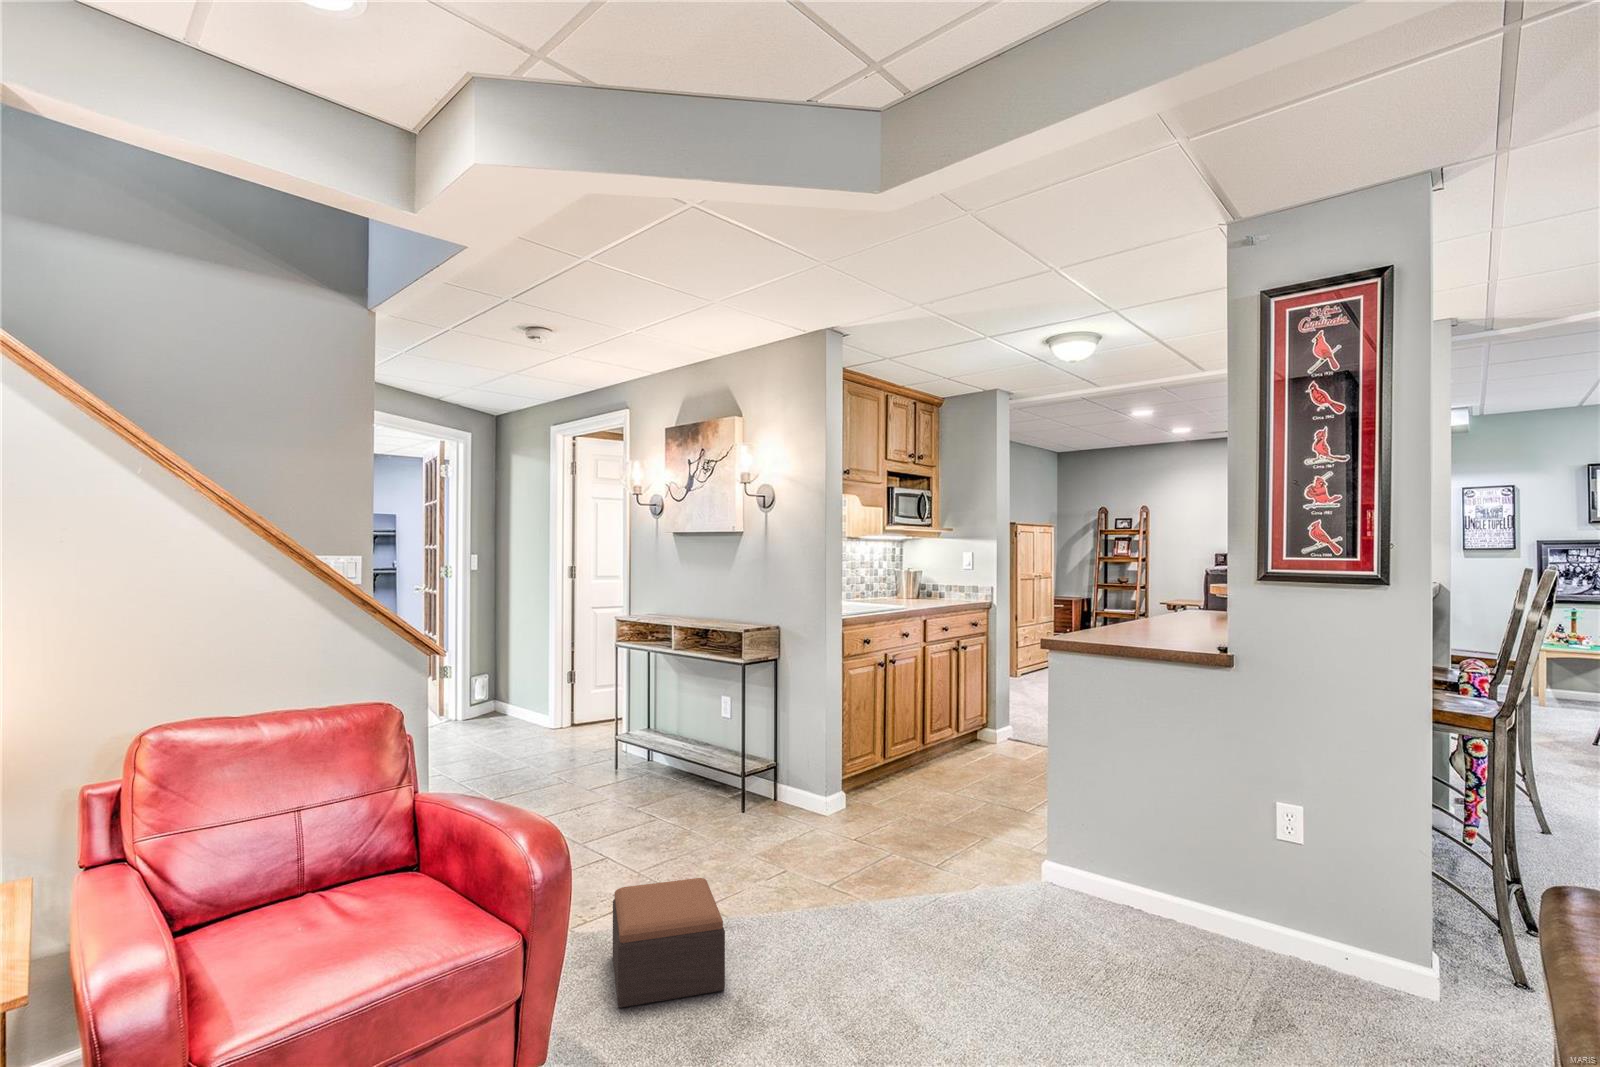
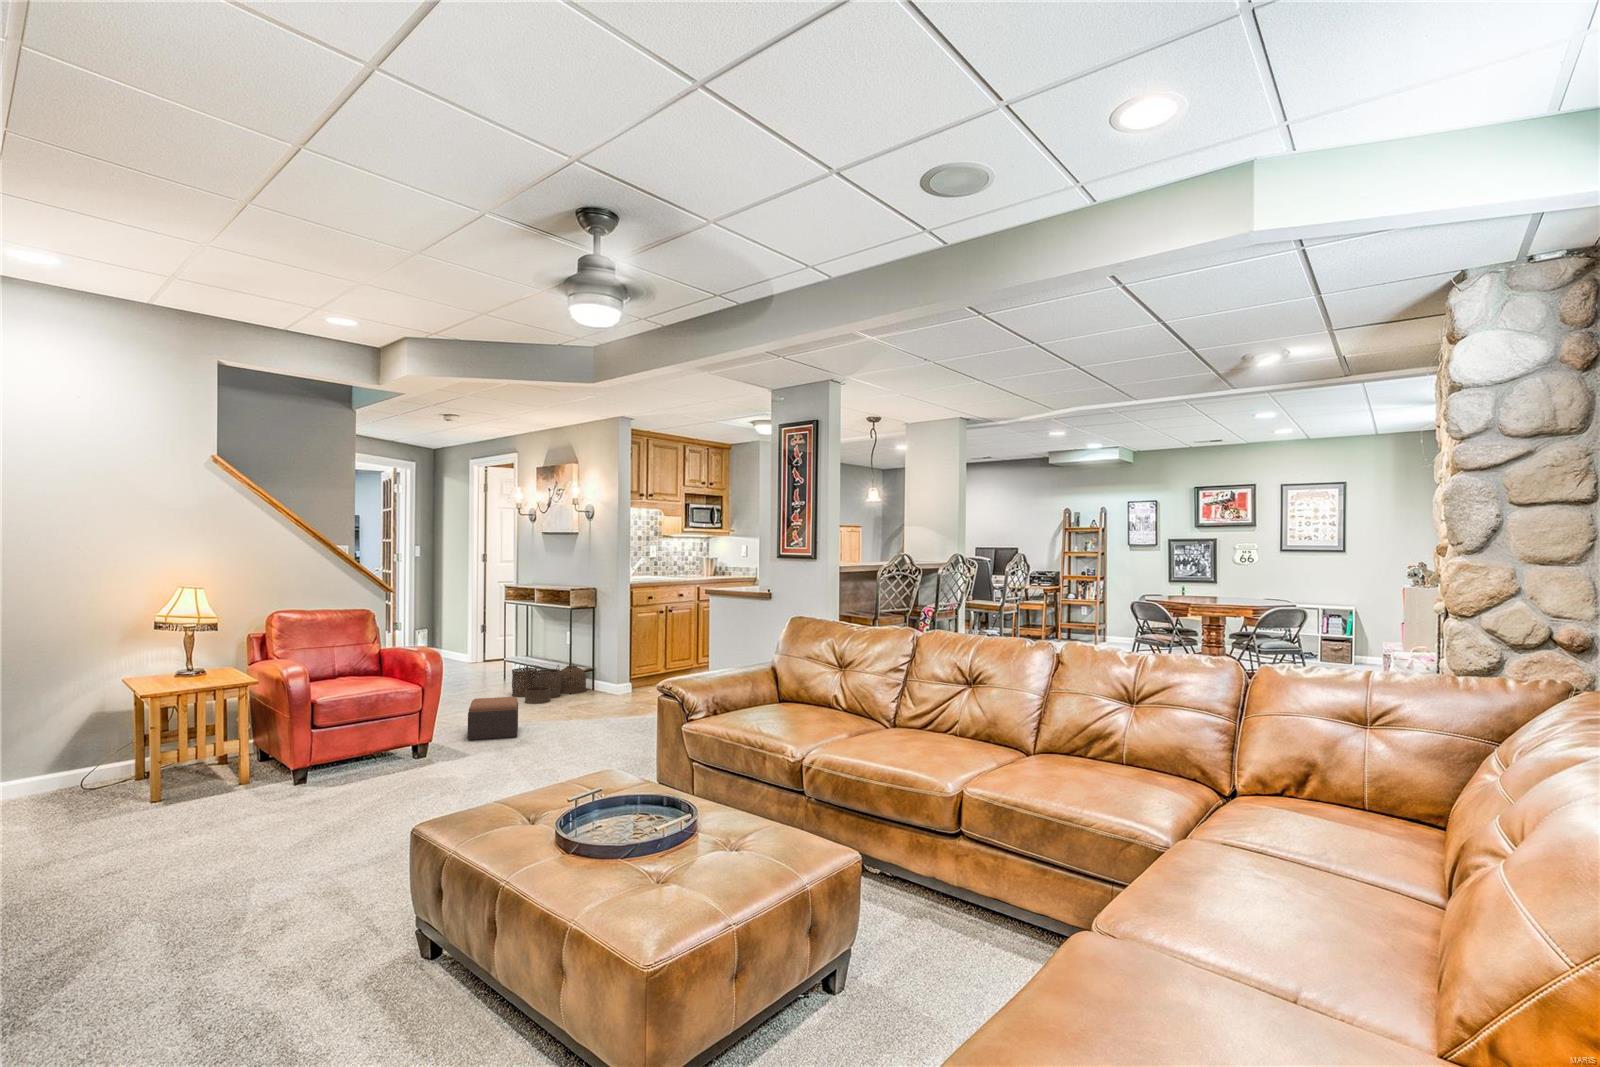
woven basket: none [645,751,764,842] -> present [512,663,586,704]

